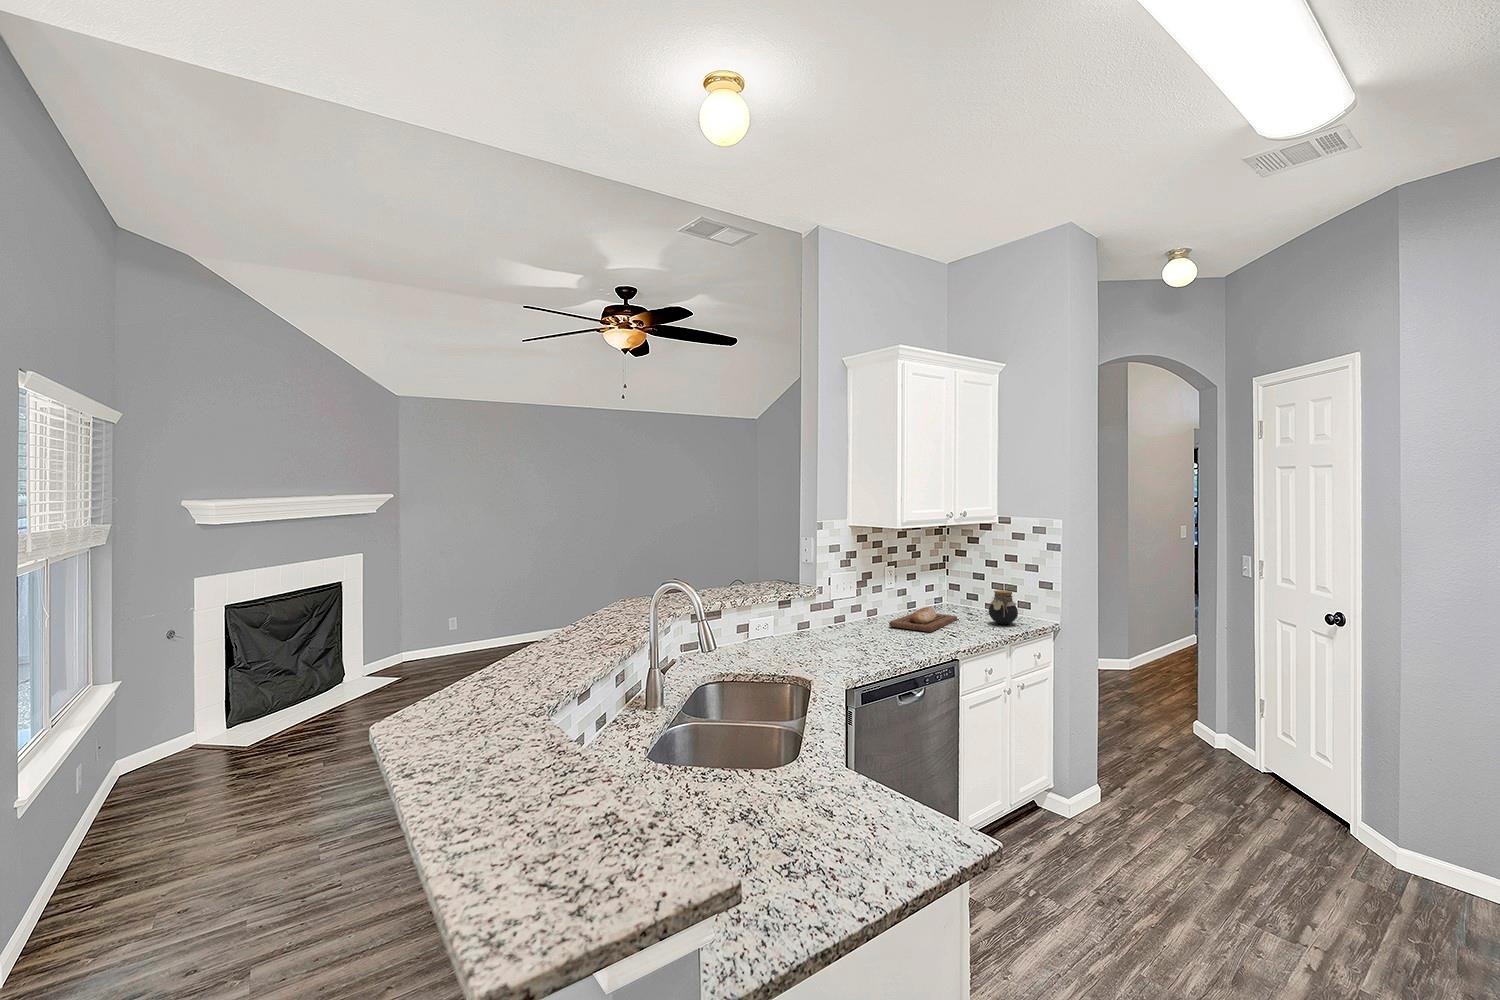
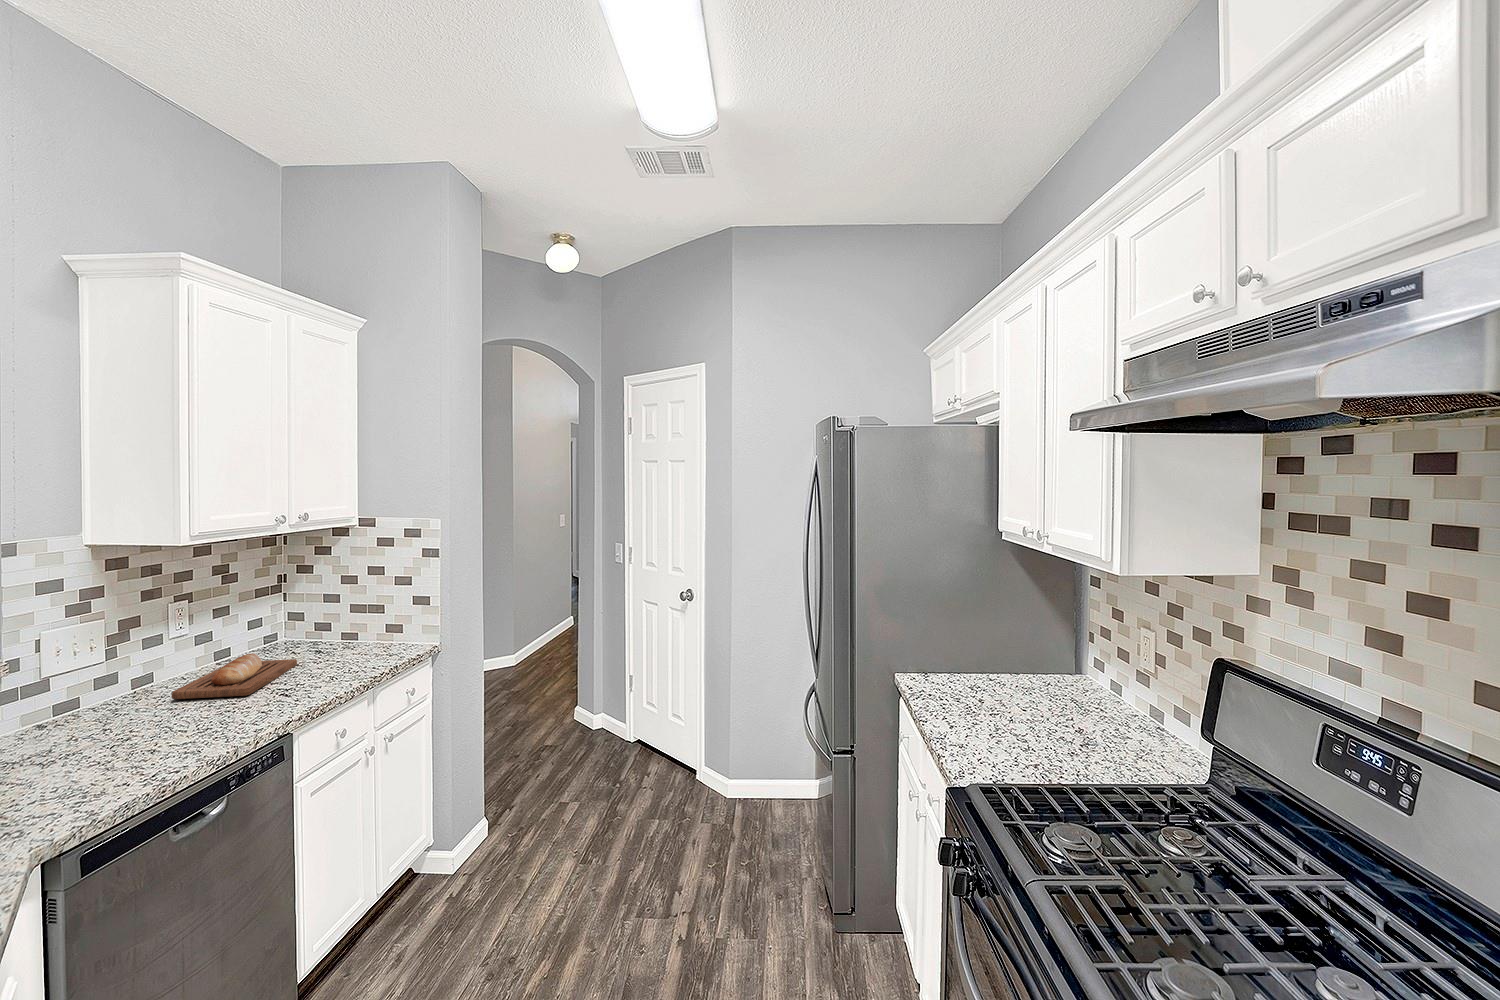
jar: present [989,590,1018,624] -> none [345,614,385,660]

